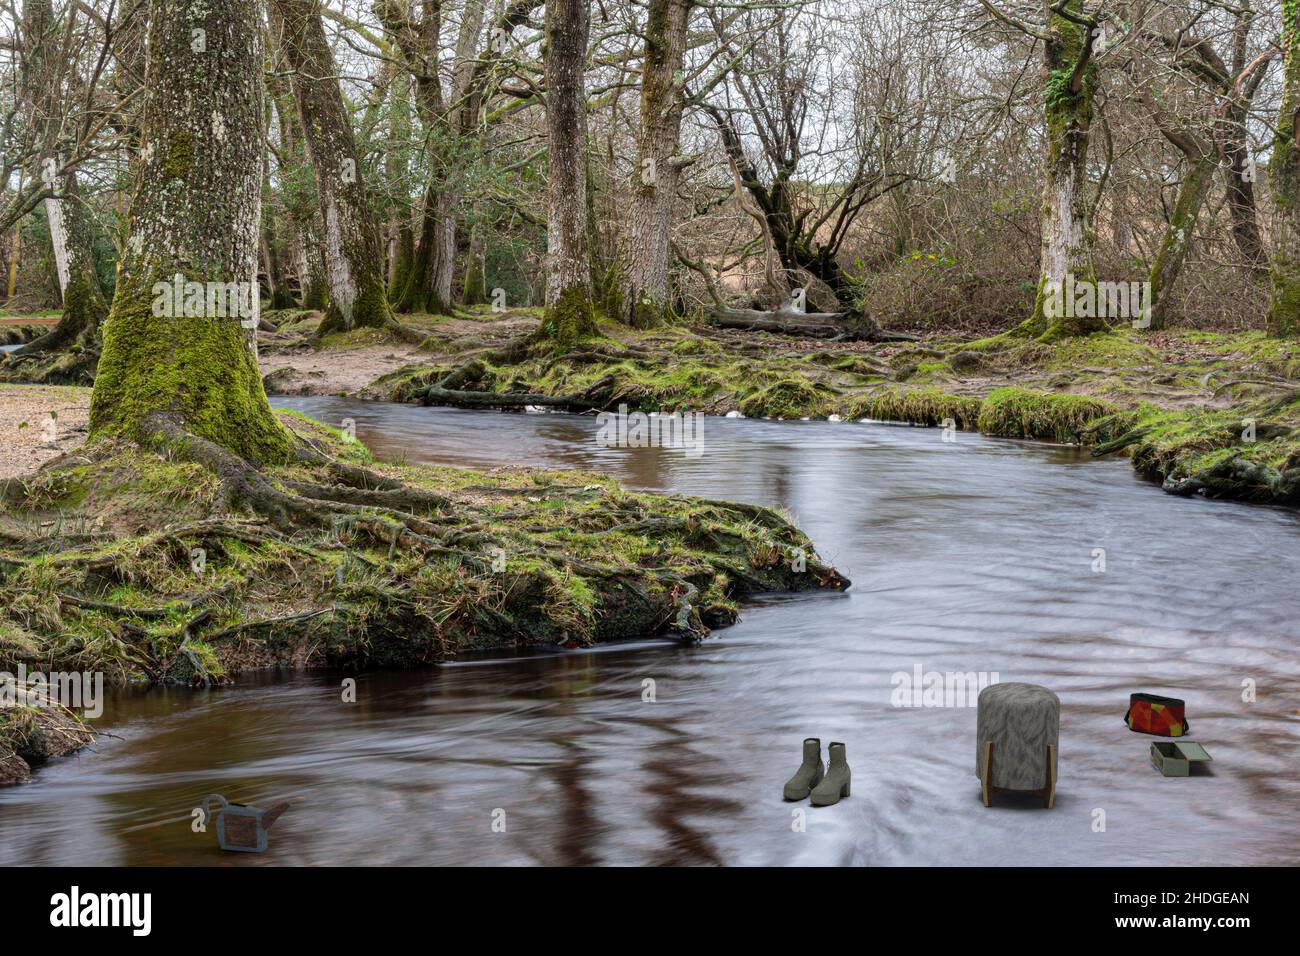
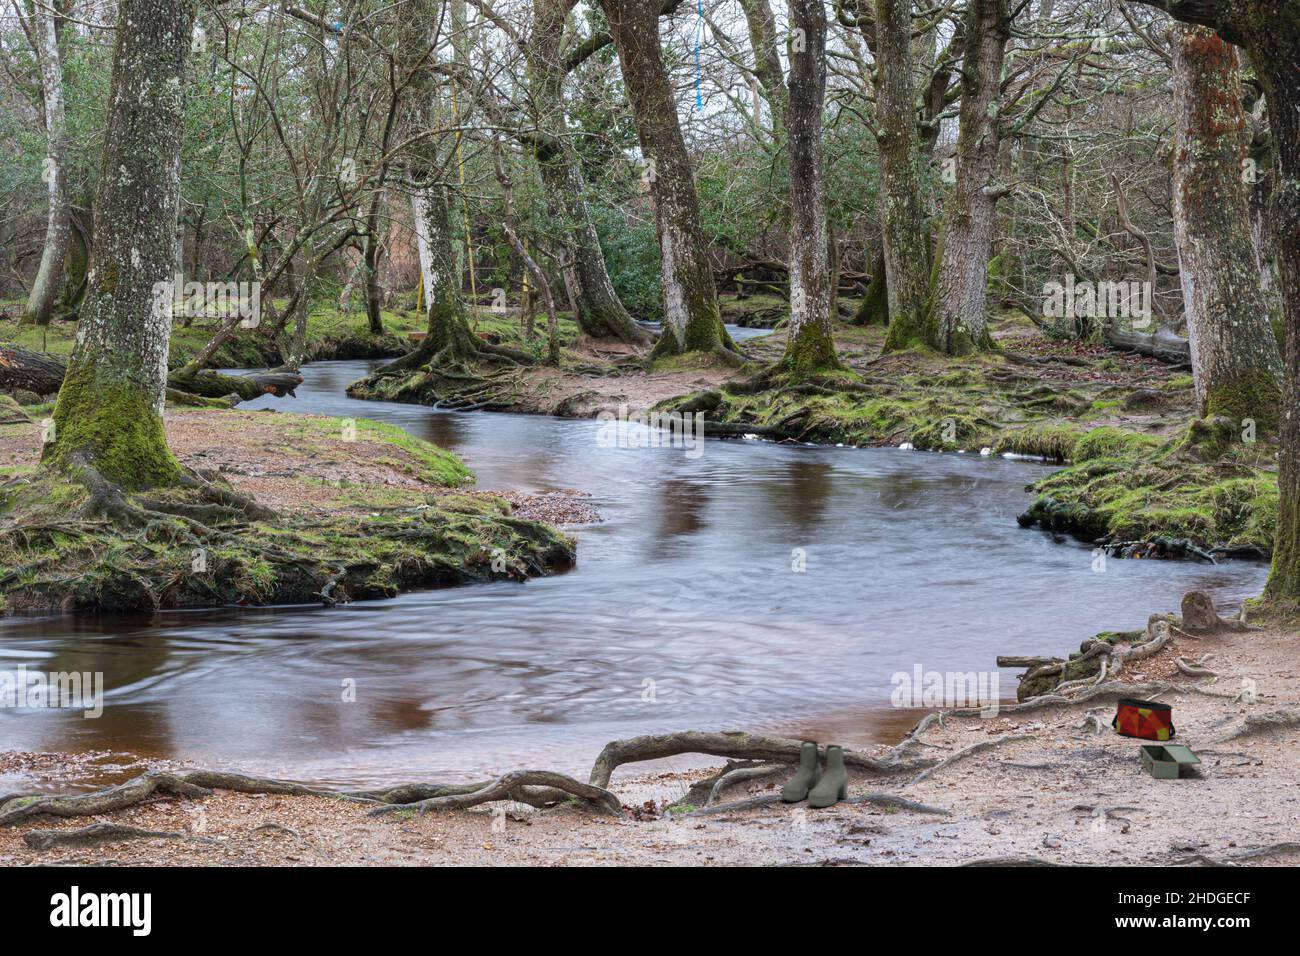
stool: present [976,682,1060,809] -> none [971,686,1053,811]
watering can: present [202,794,290,853] -> none [208,795,296,853]

